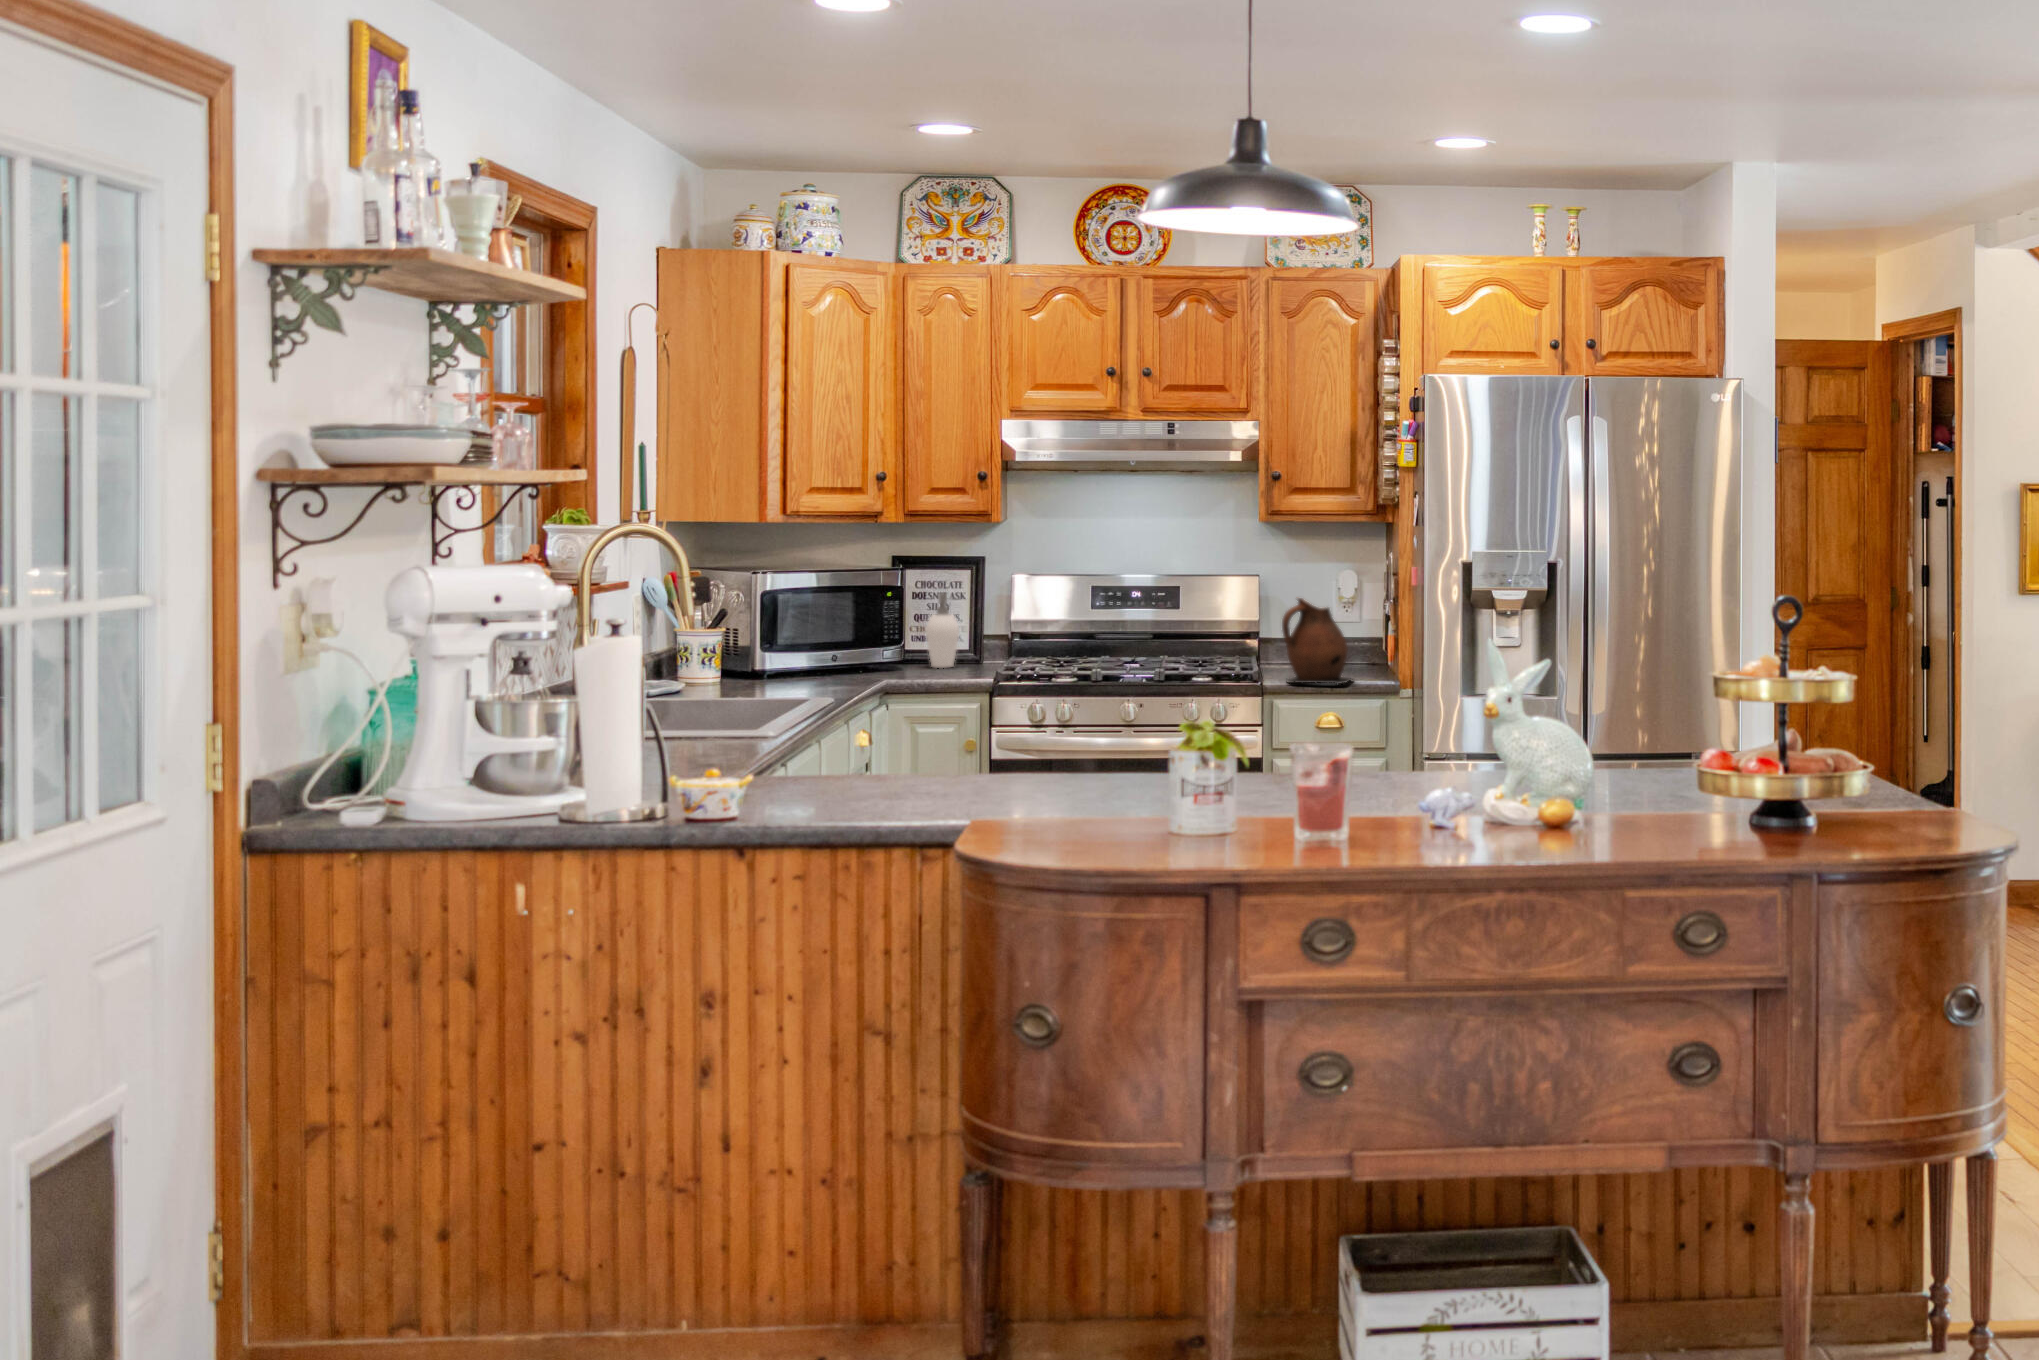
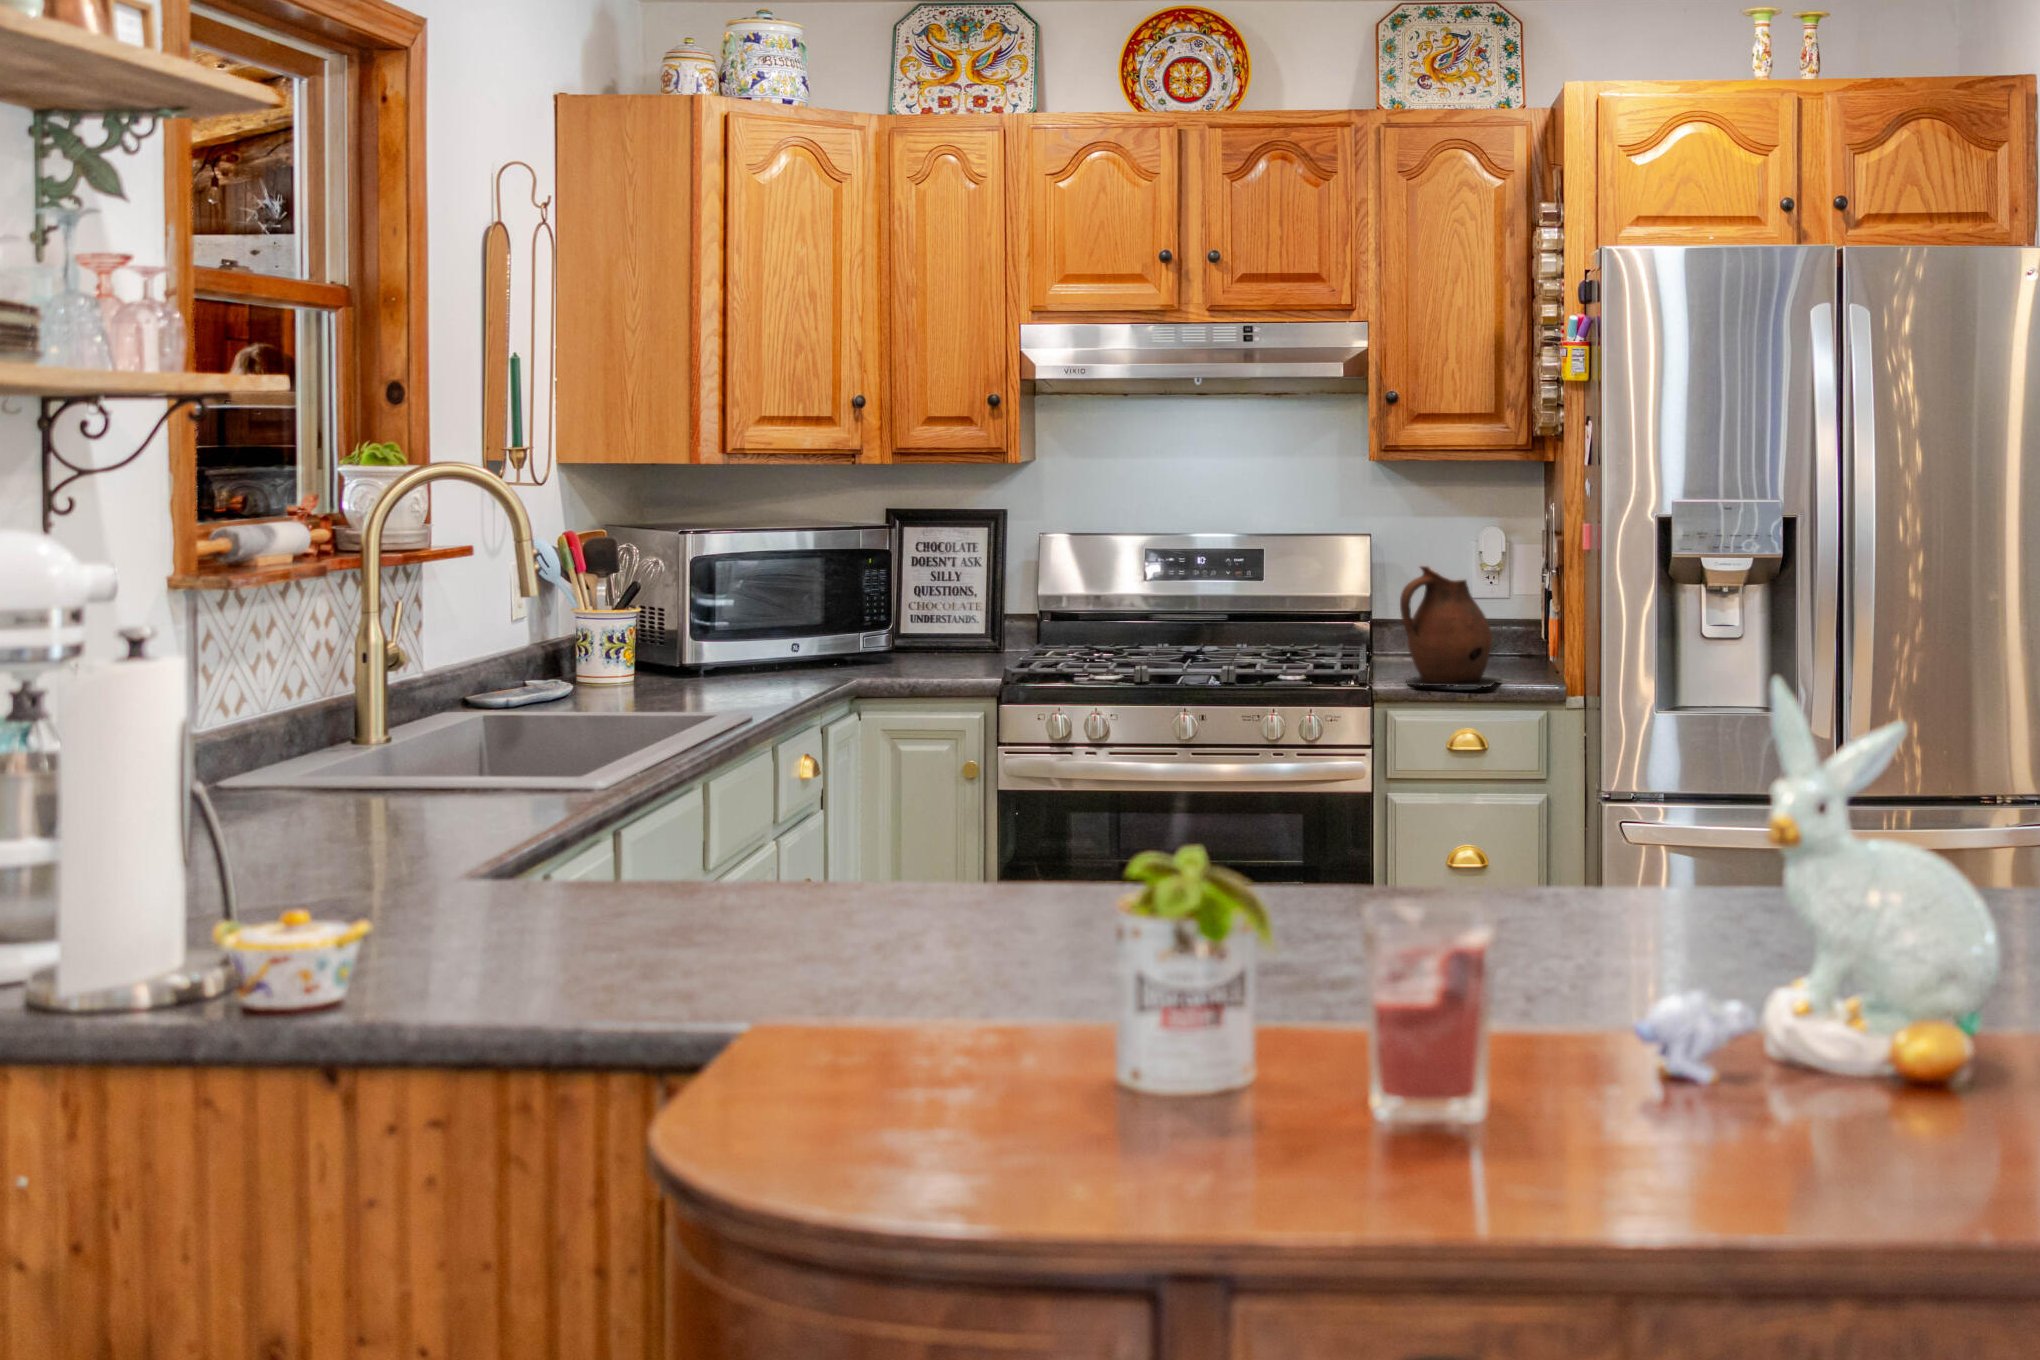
soap dispenser: present [926,593,959,668] -> none [922,559,967,659]

